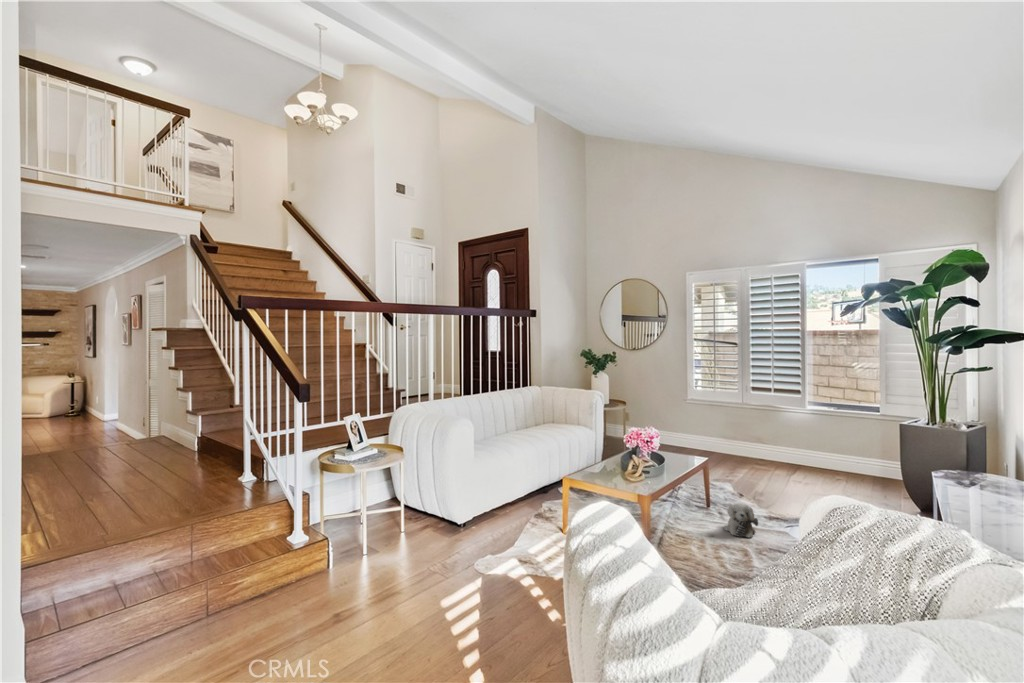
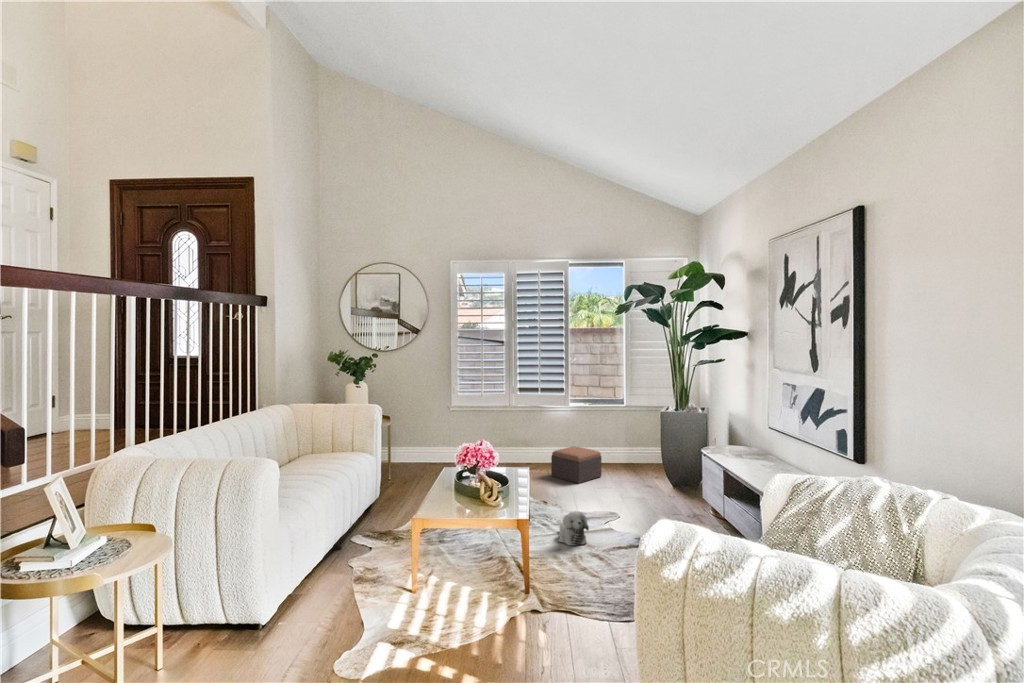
footstool: none [775,449,834,486] -> present [551,446,601,483]

